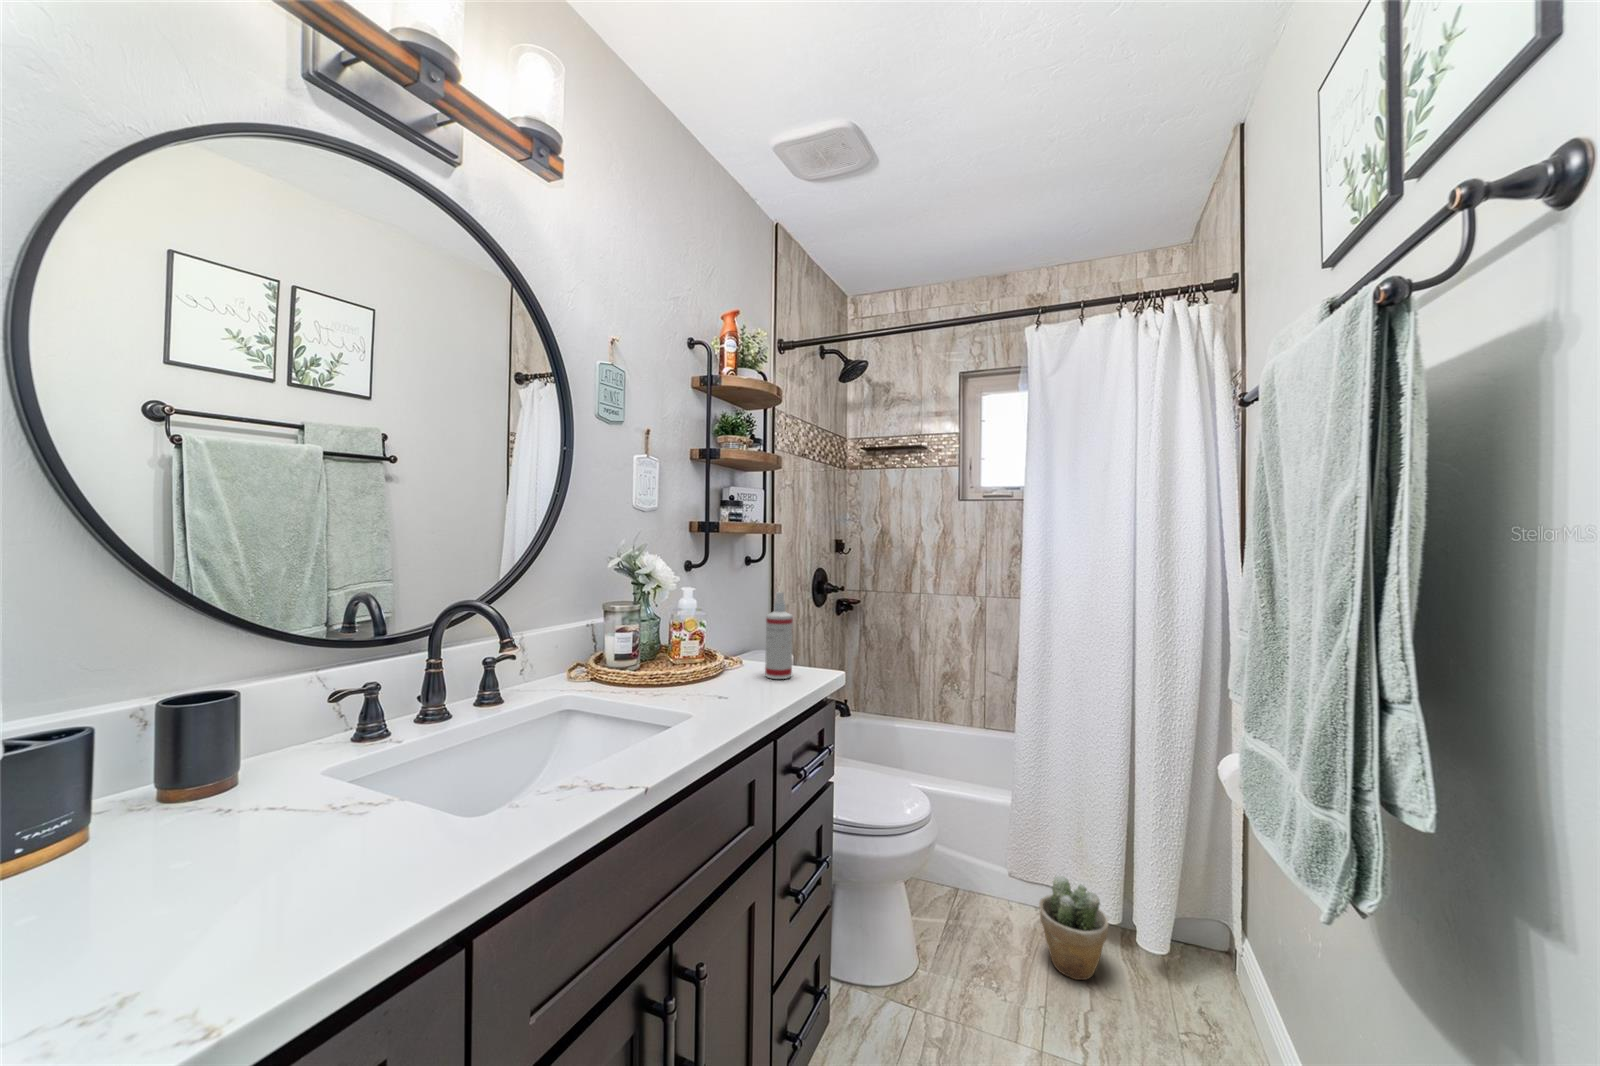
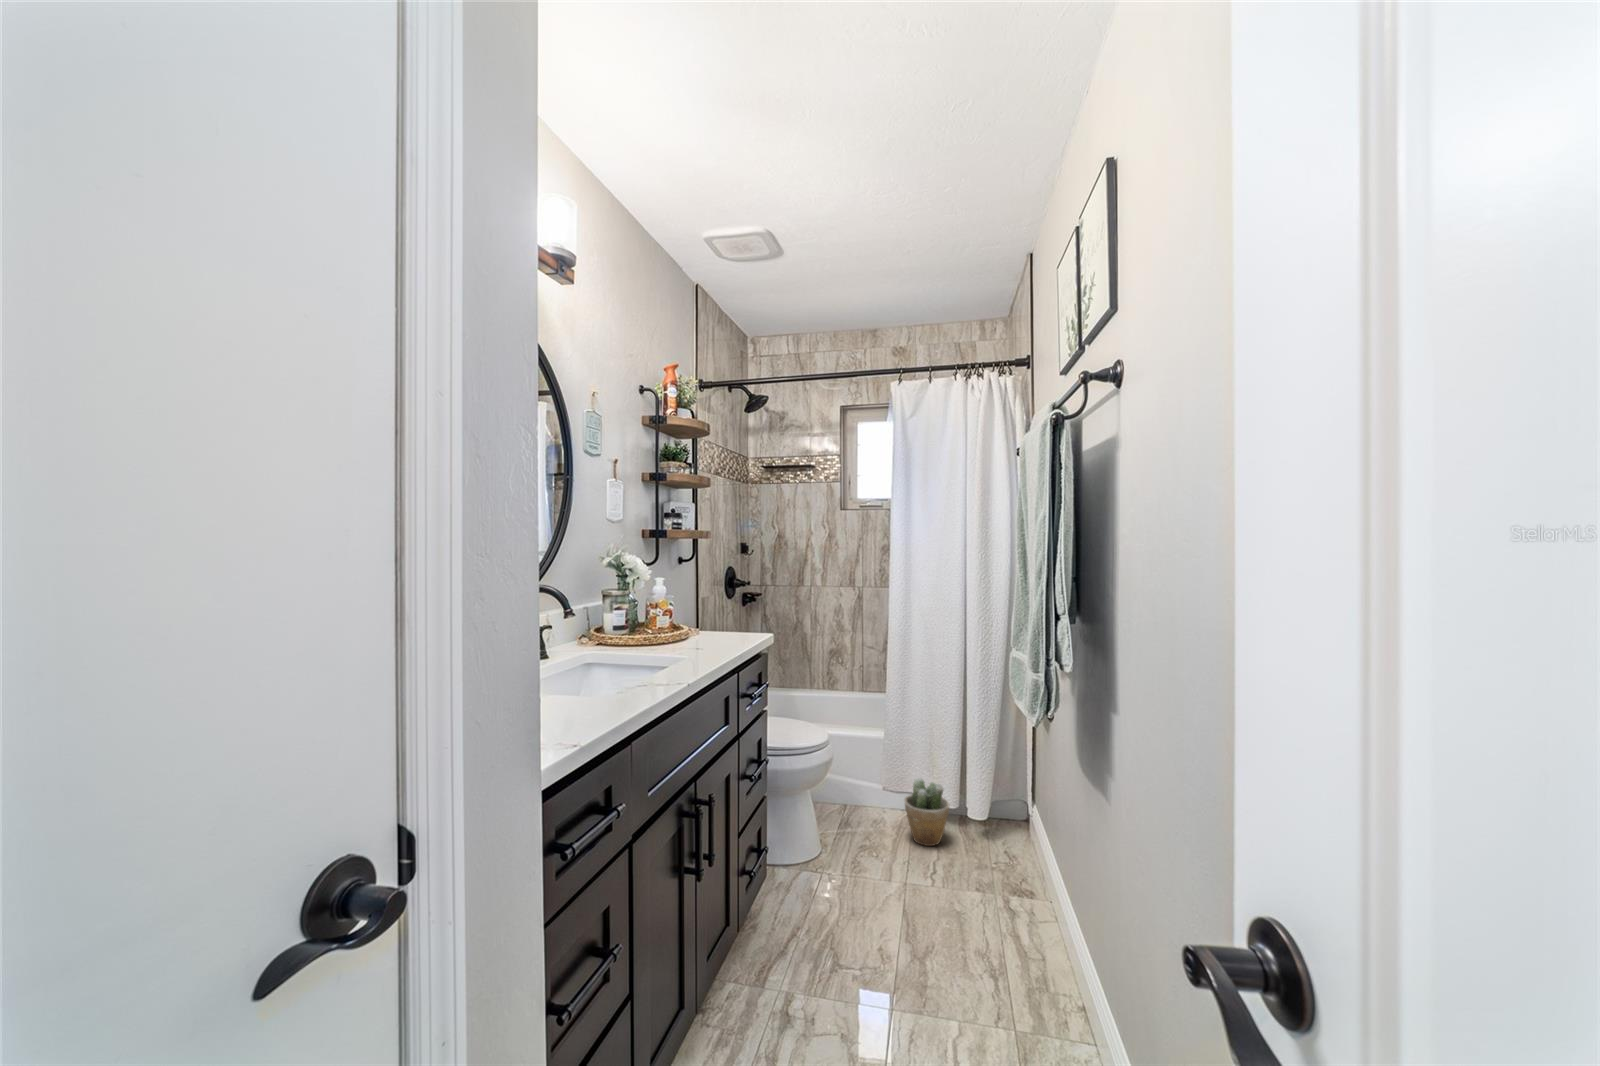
spray bottle: present [765,592,793,679] -> none [718,580,737,641]

